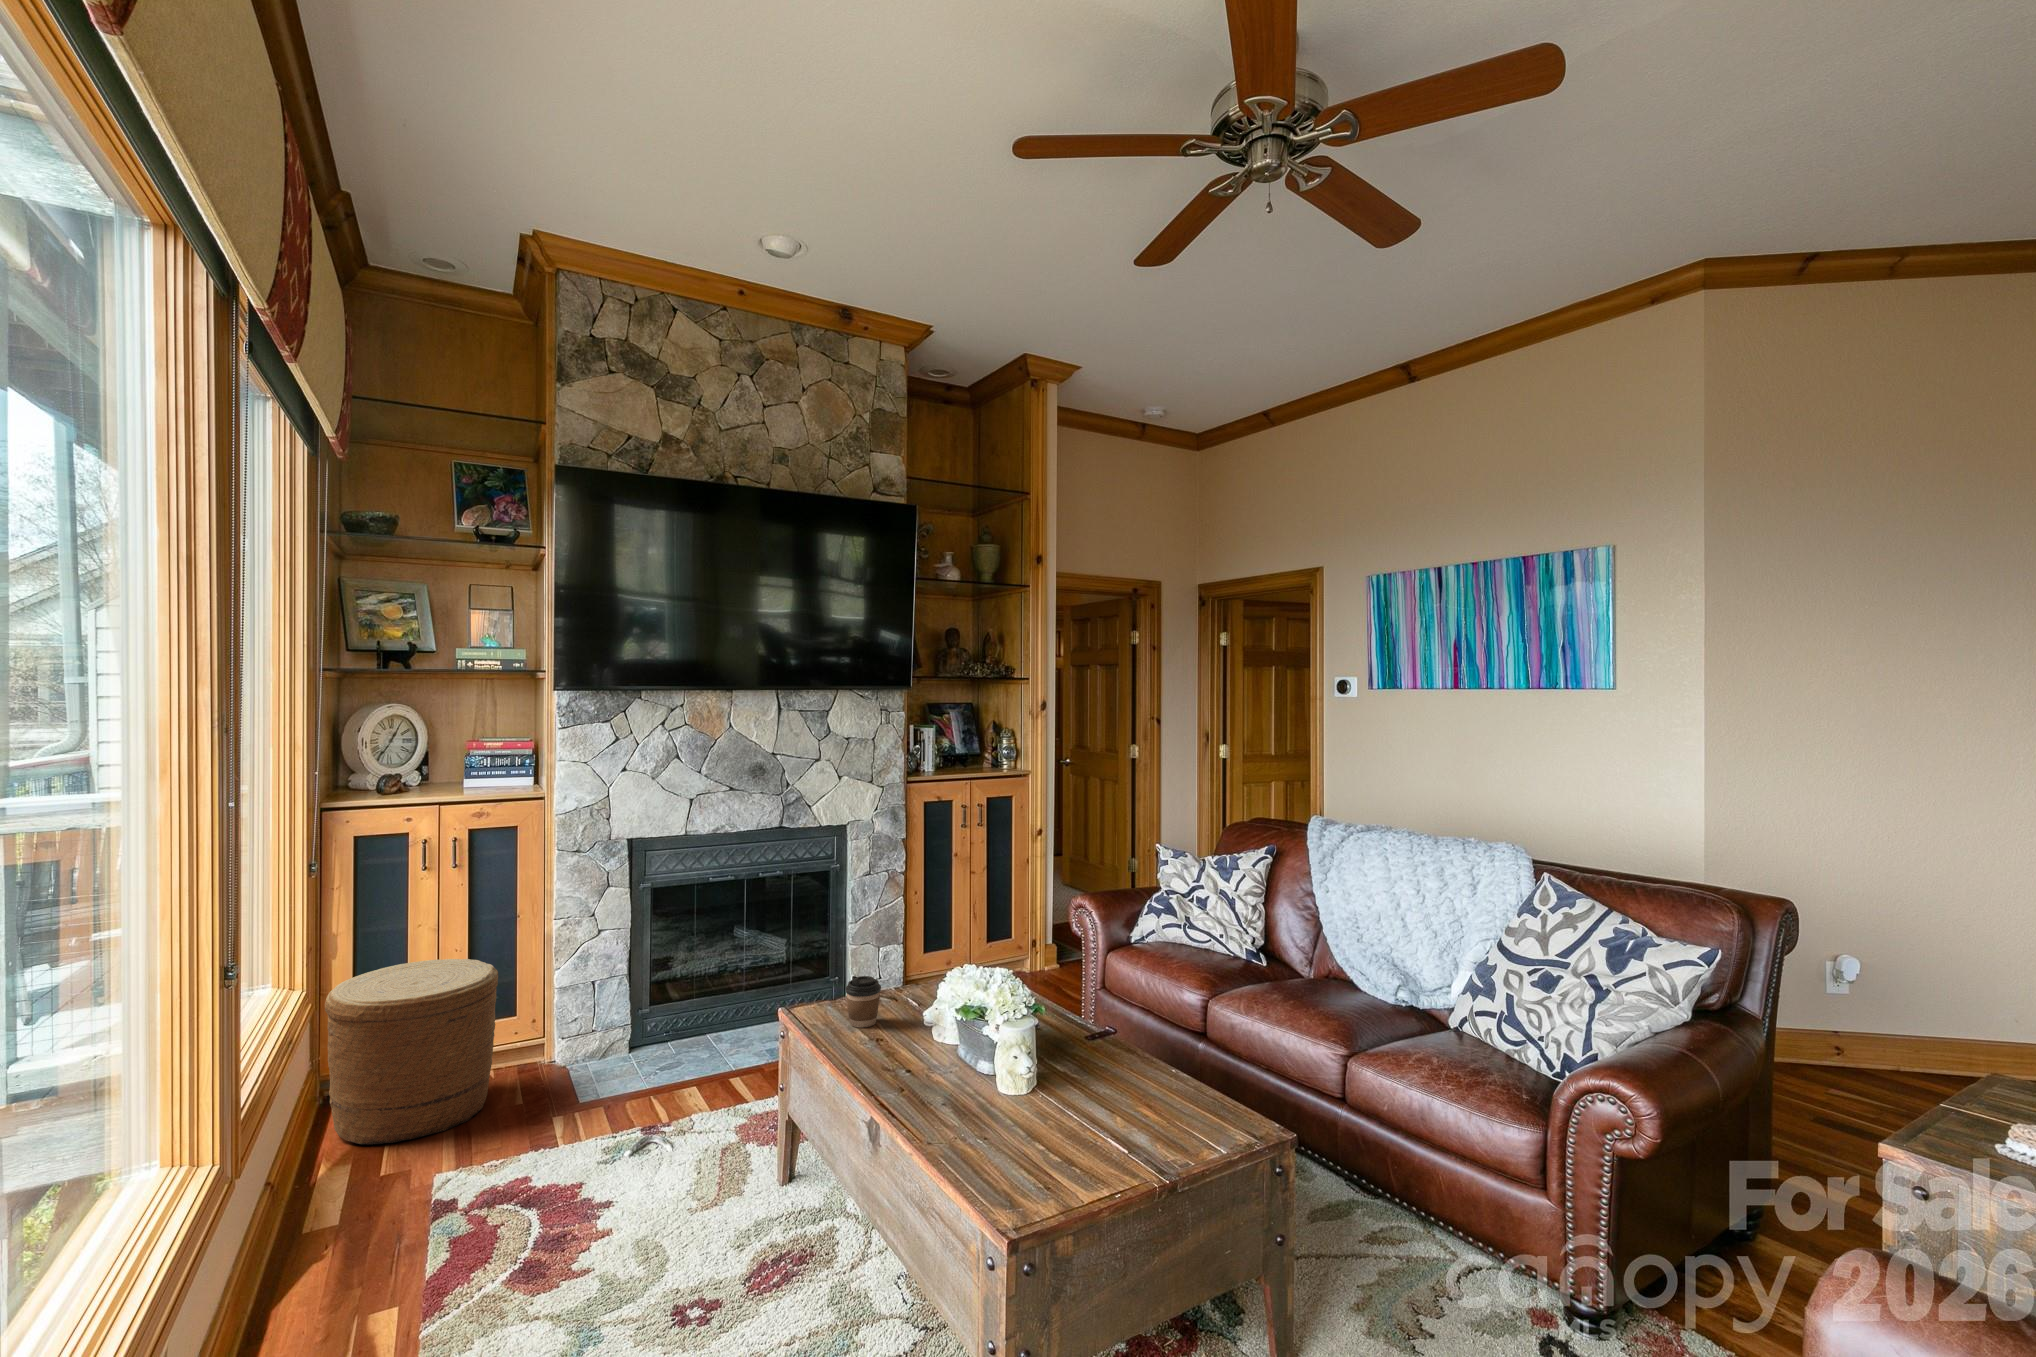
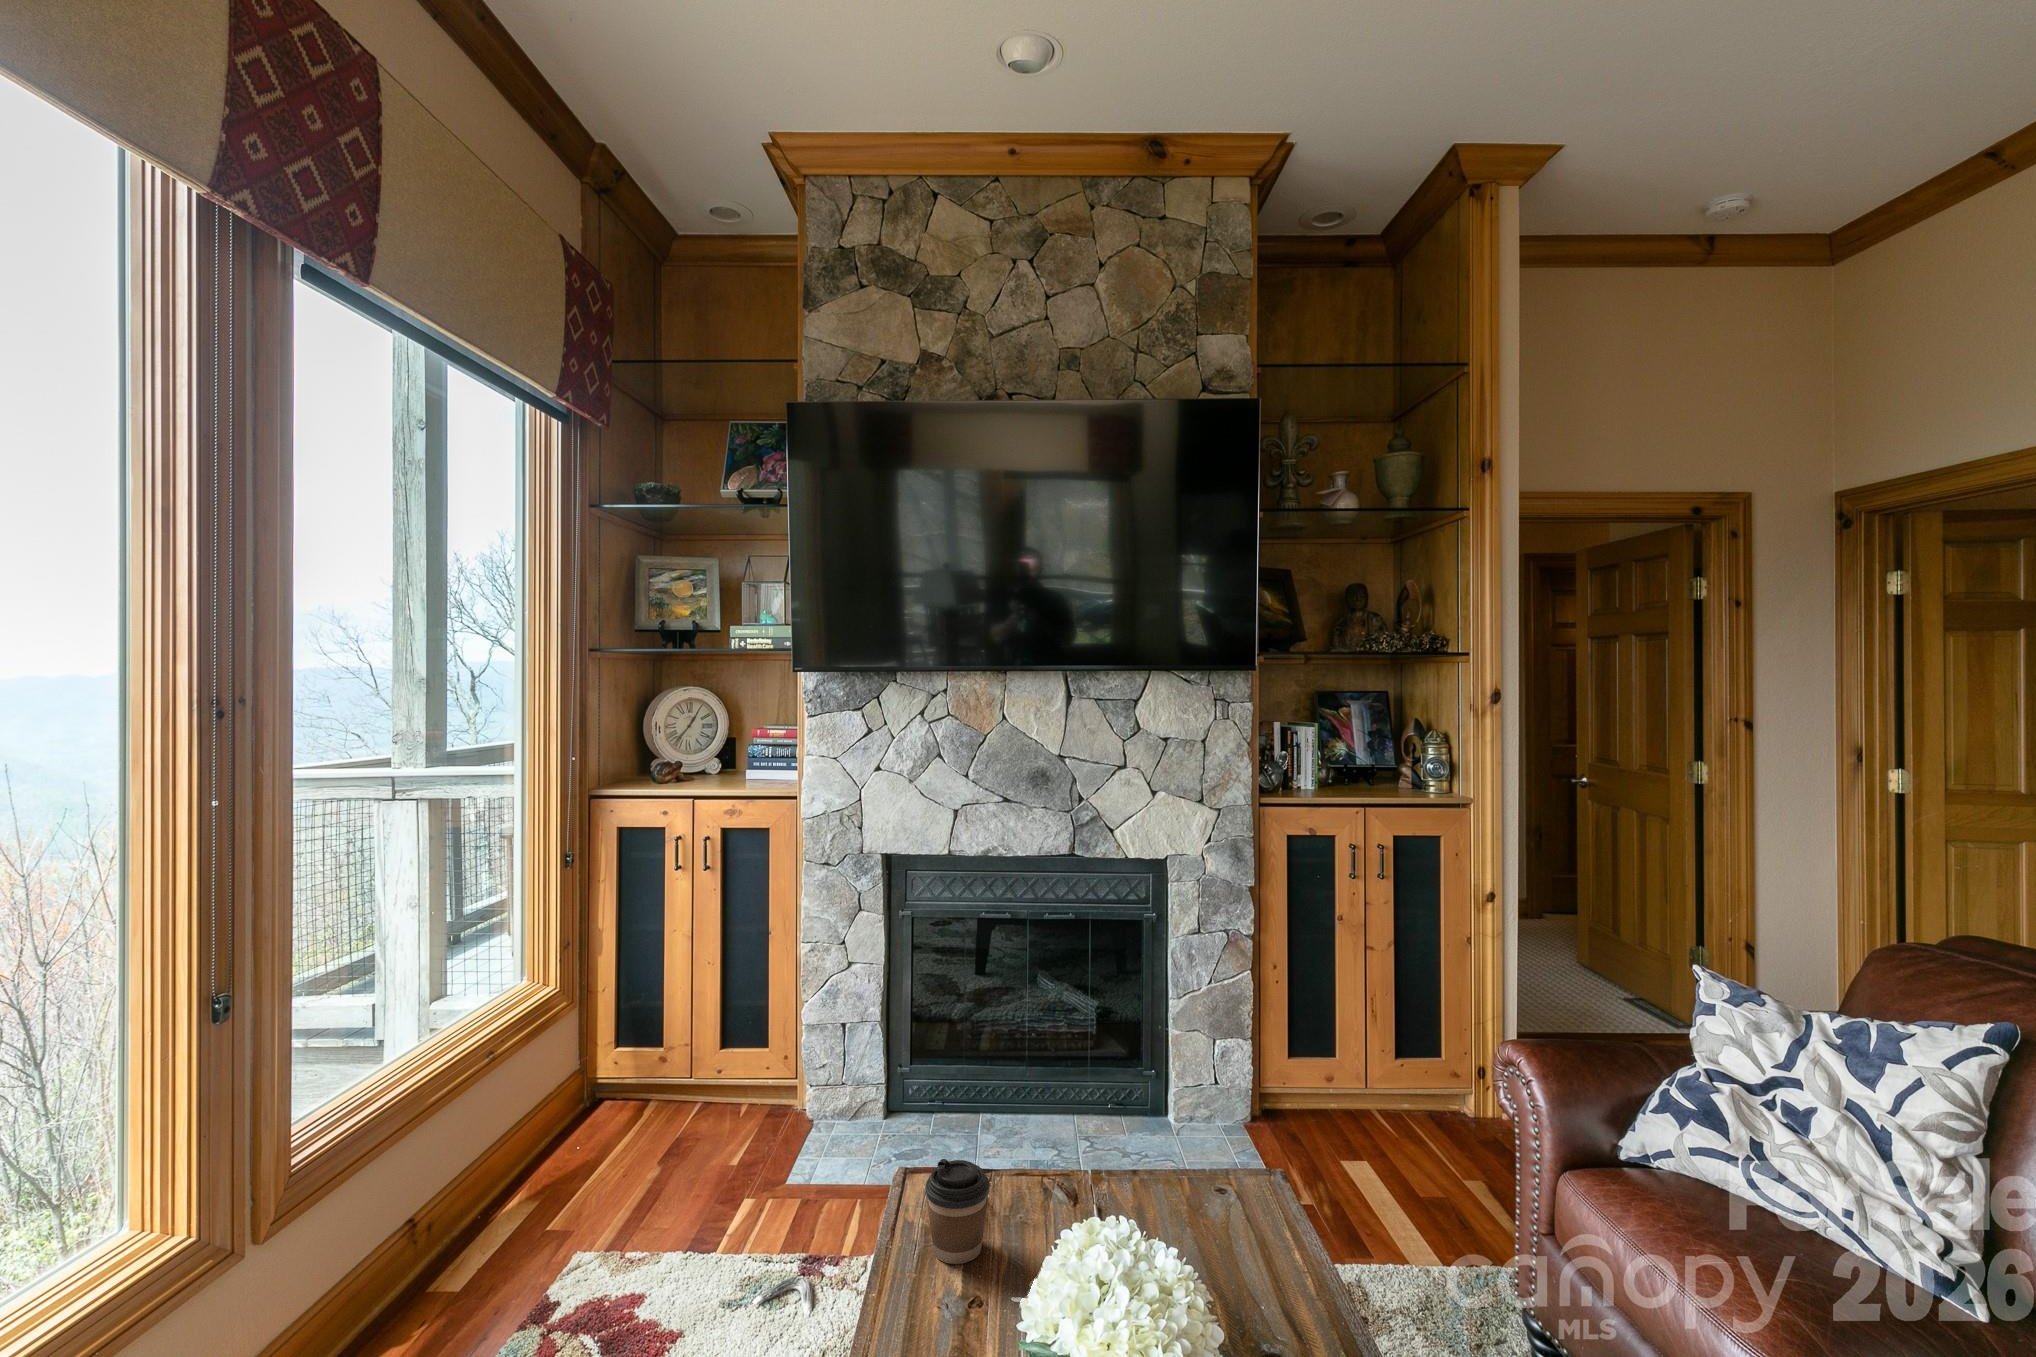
woven basket: present [325,959,498,1145] -> none [543,971,723,1184]

